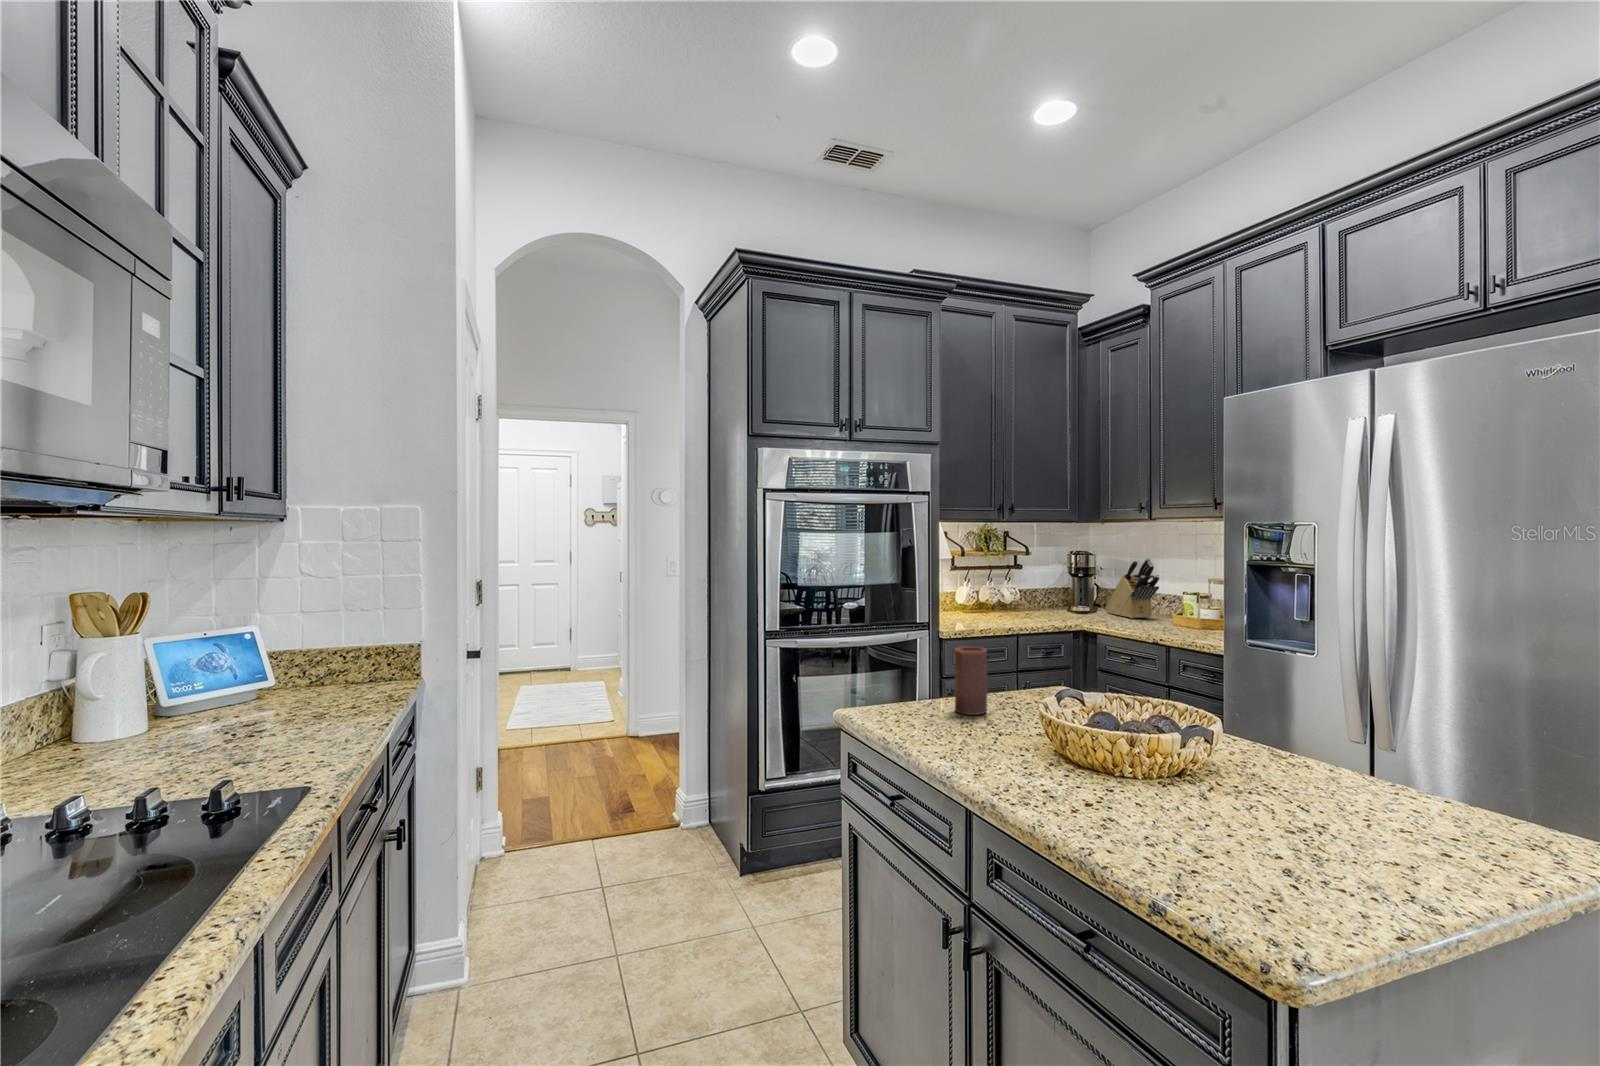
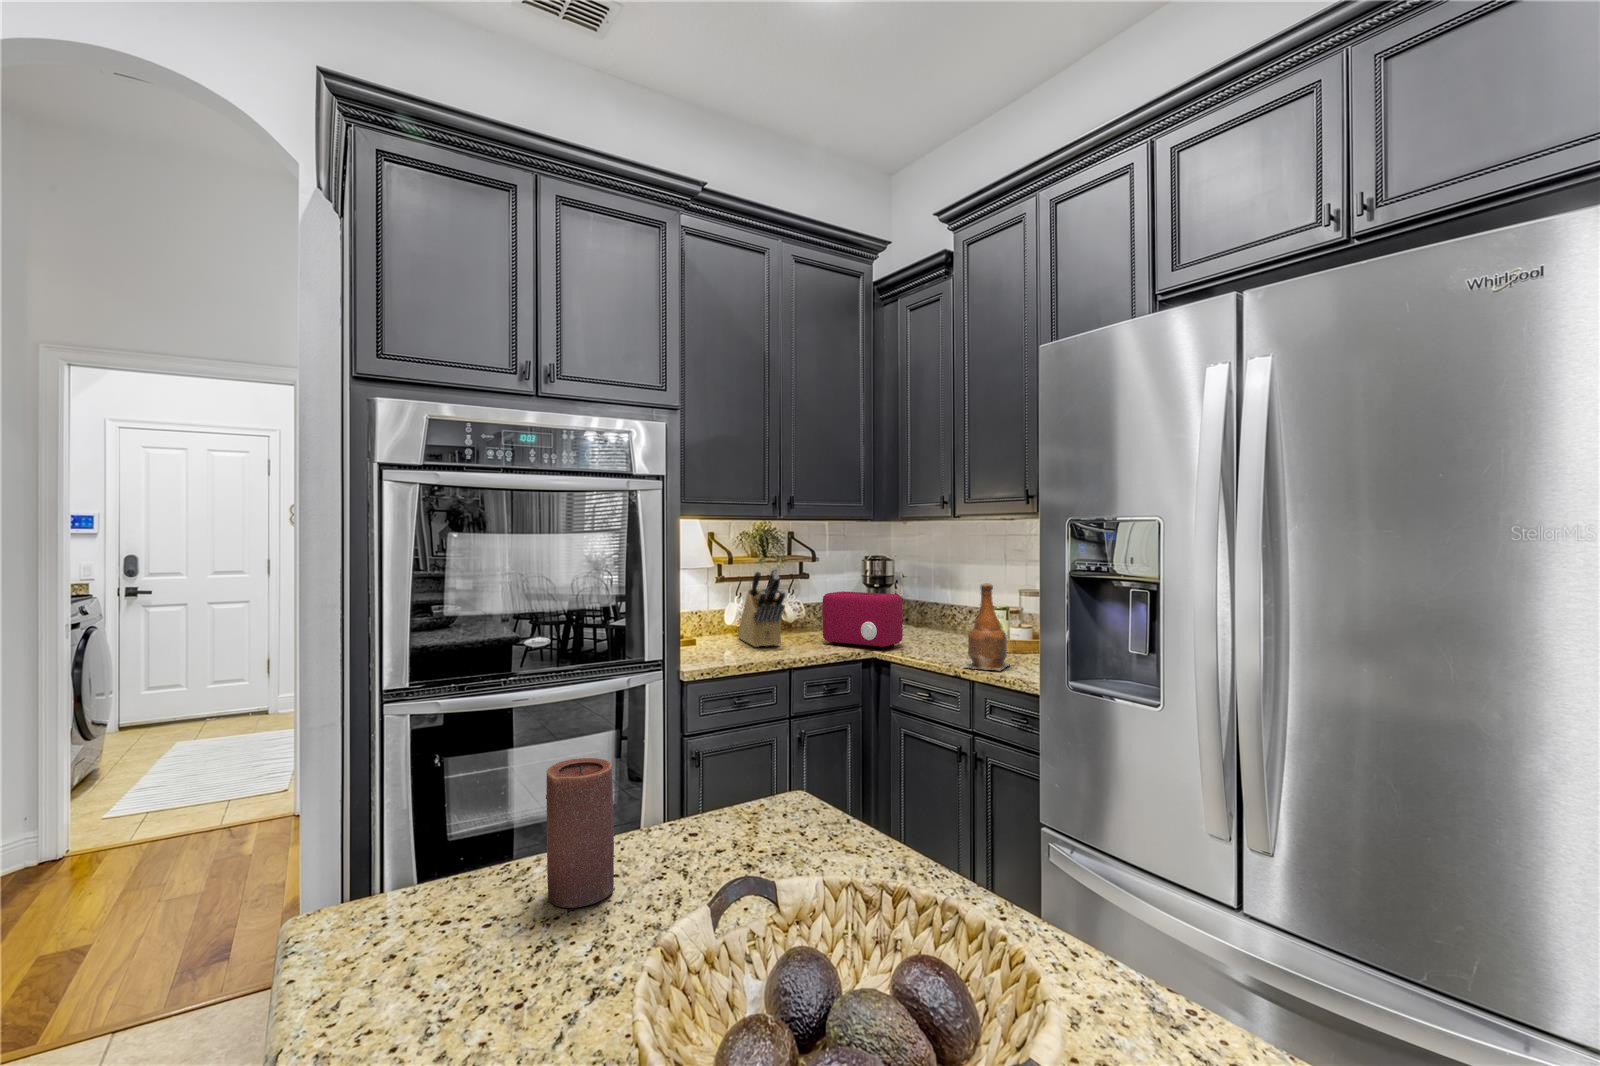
knife block: present [1105,558,1159,618] -> present [738,567,785,647]
bottle: none [1160,572,1201,639] -> present [966,583,1009,670]
toaster: none [1039,578,1106,623] -> present [823,591,903,649]

